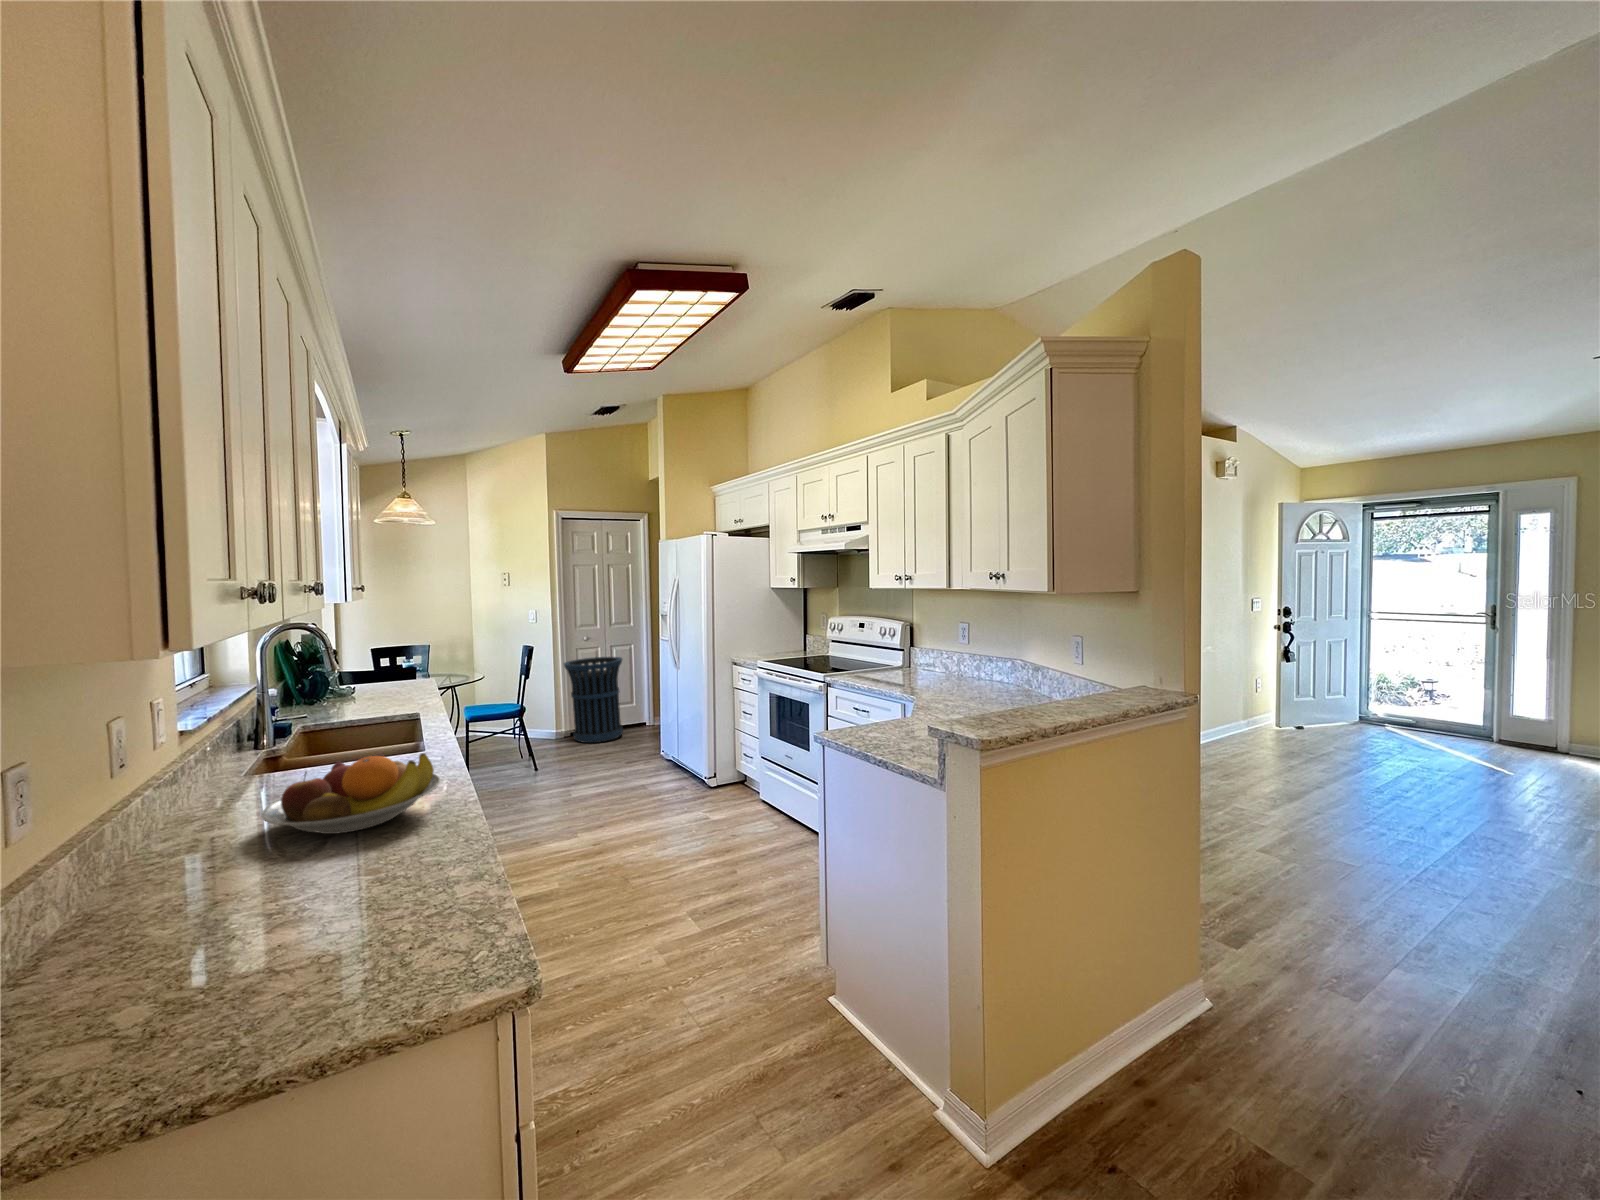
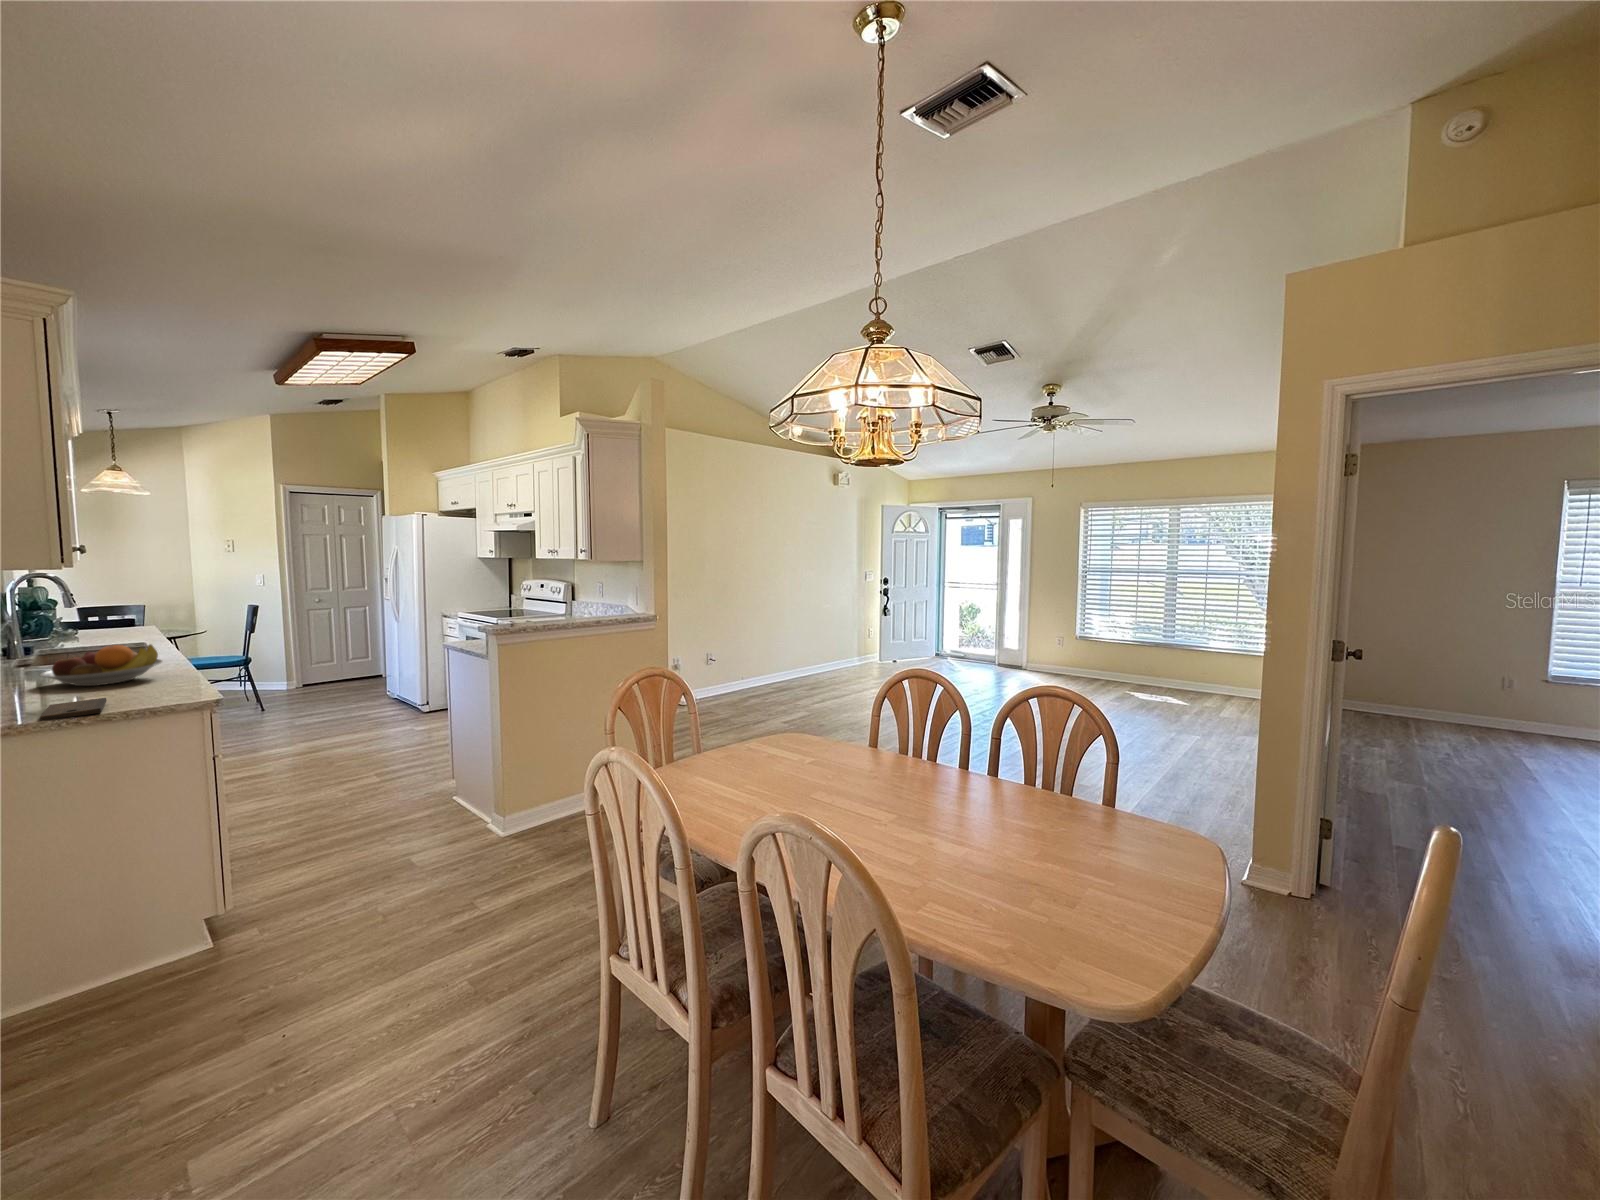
trash can: present [564,657,623,743] -> none [295,615,357,690]
cutting board: none [186,913,339,1025] -> present [40,698,107,720]

